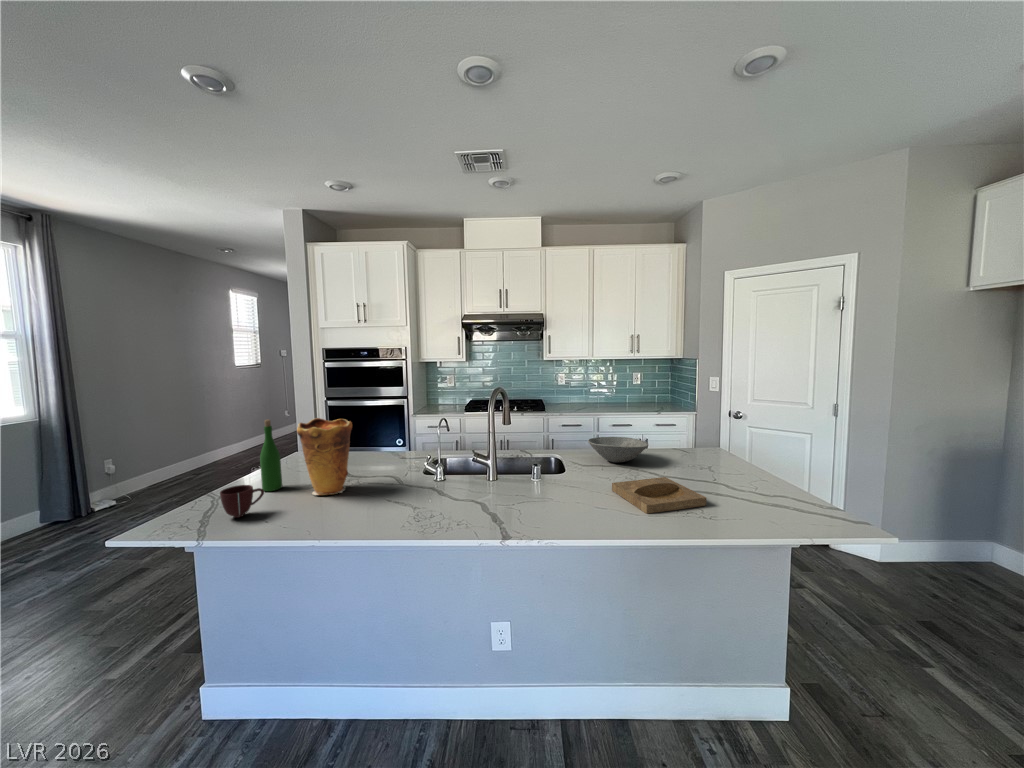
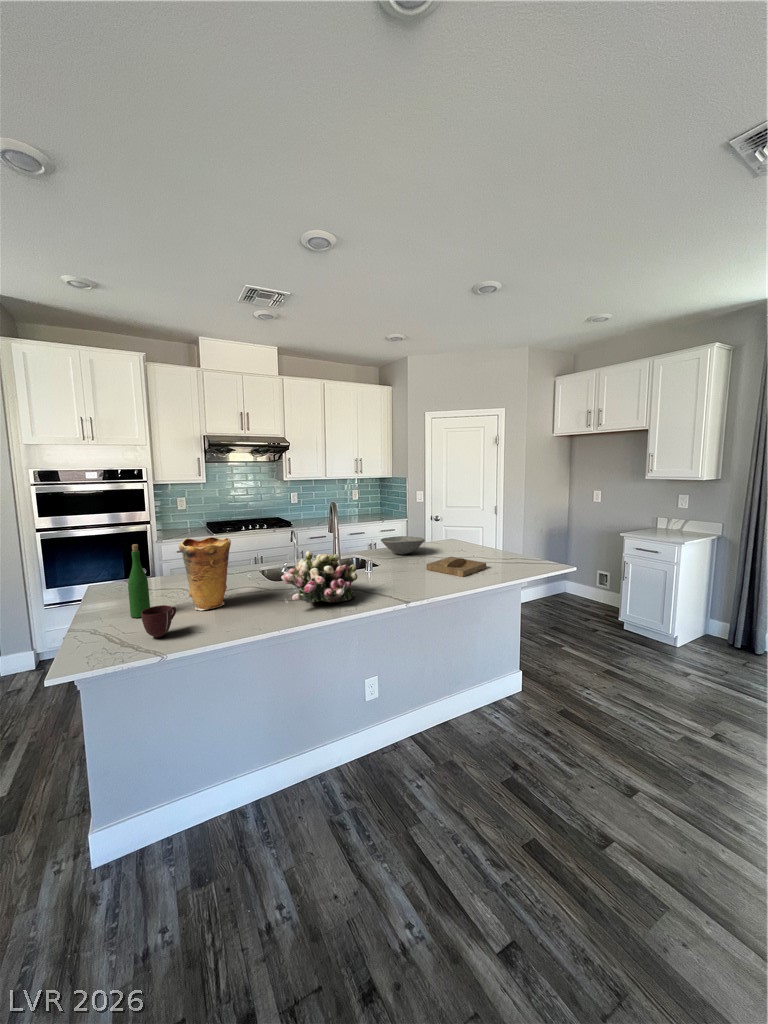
flower arrangement: none [371,446,476,517] -> present [281,551,358,603]

